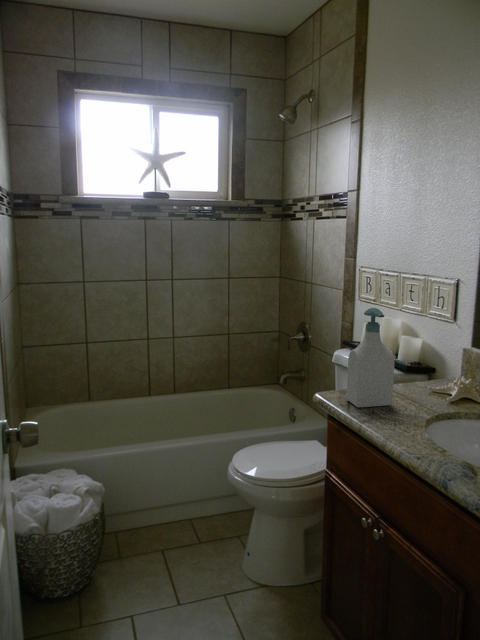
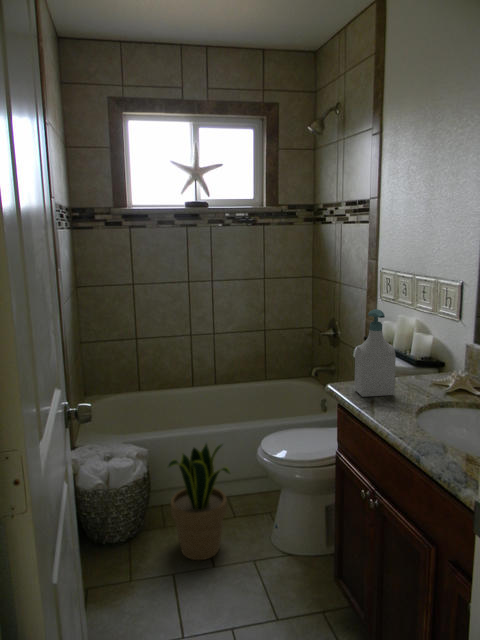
potted plant: none [125,458,198,594] -> present [168,444,230,560]

